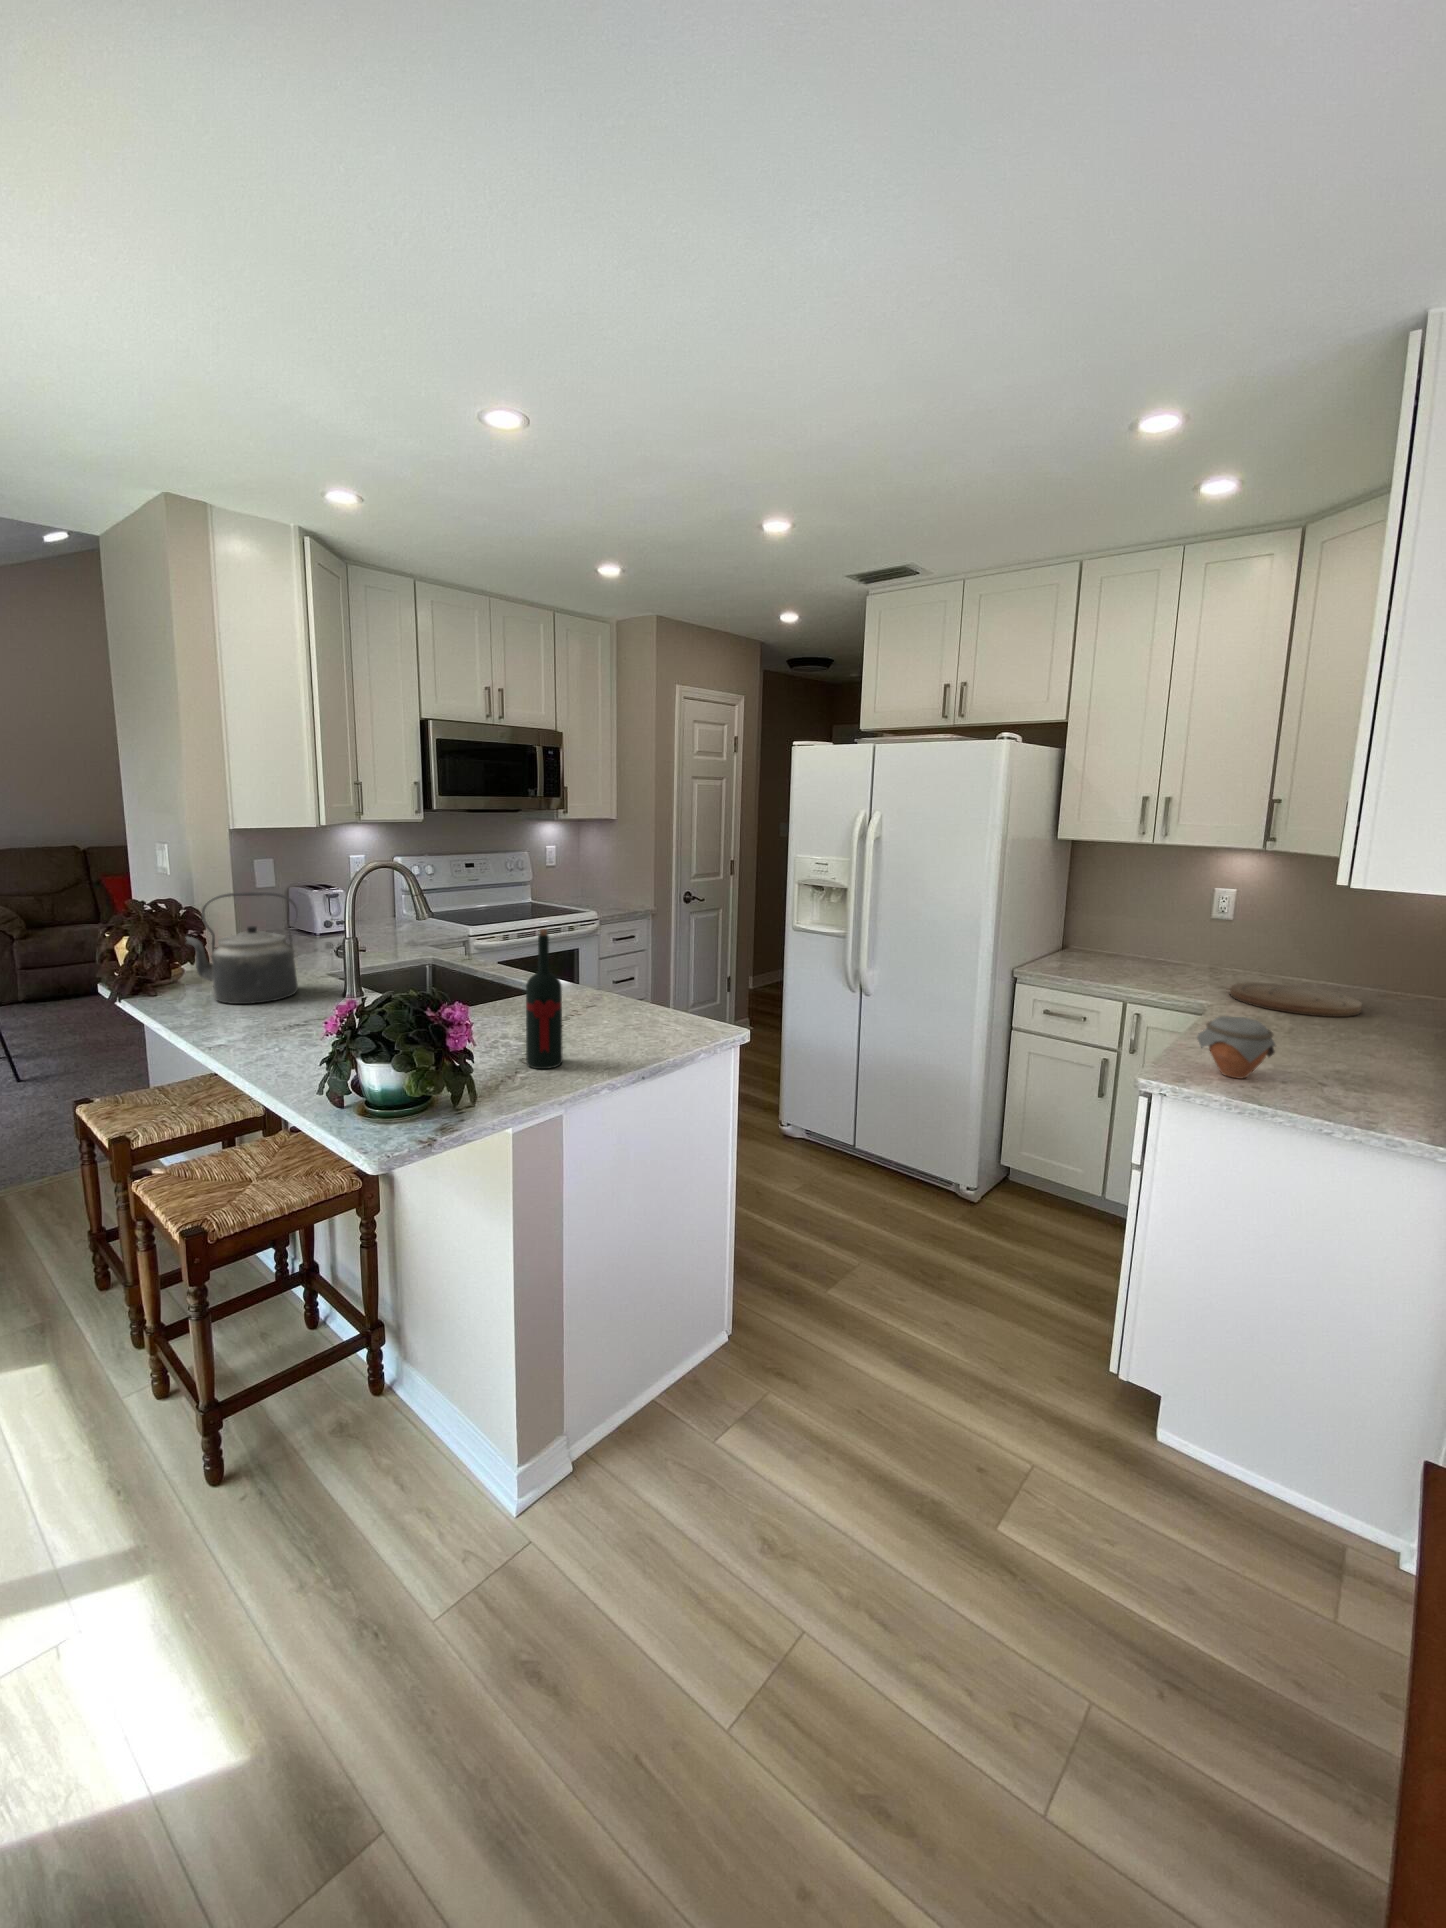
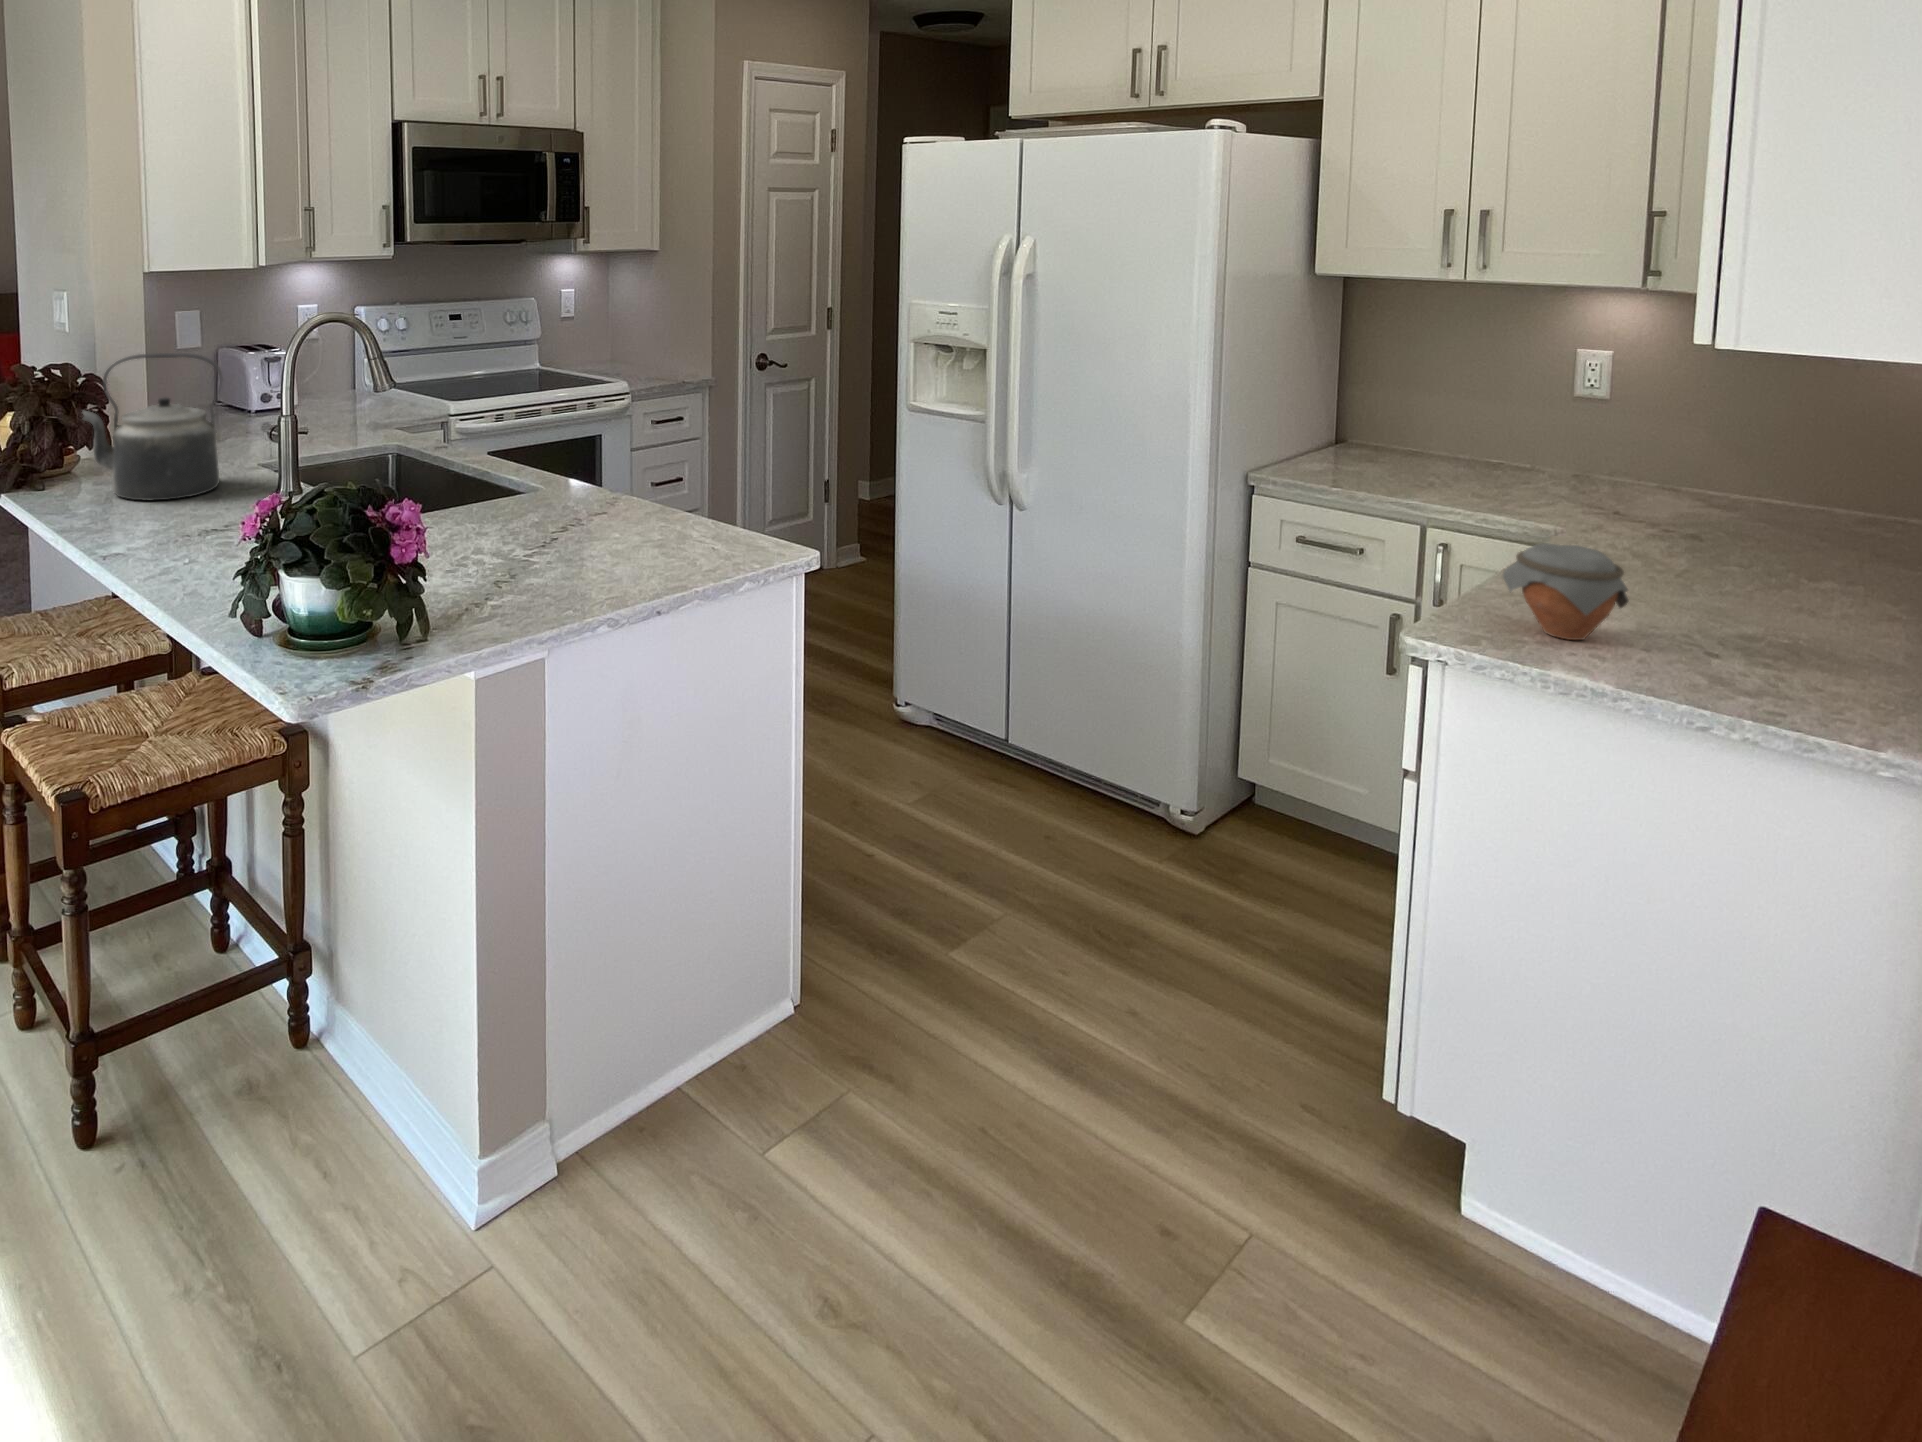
wine bottle: present [526,929,563,1069] -> none [503,402,552,595]
cutting board: present [1230,982,1362,1017] -> none [1590,496,1813,552]

